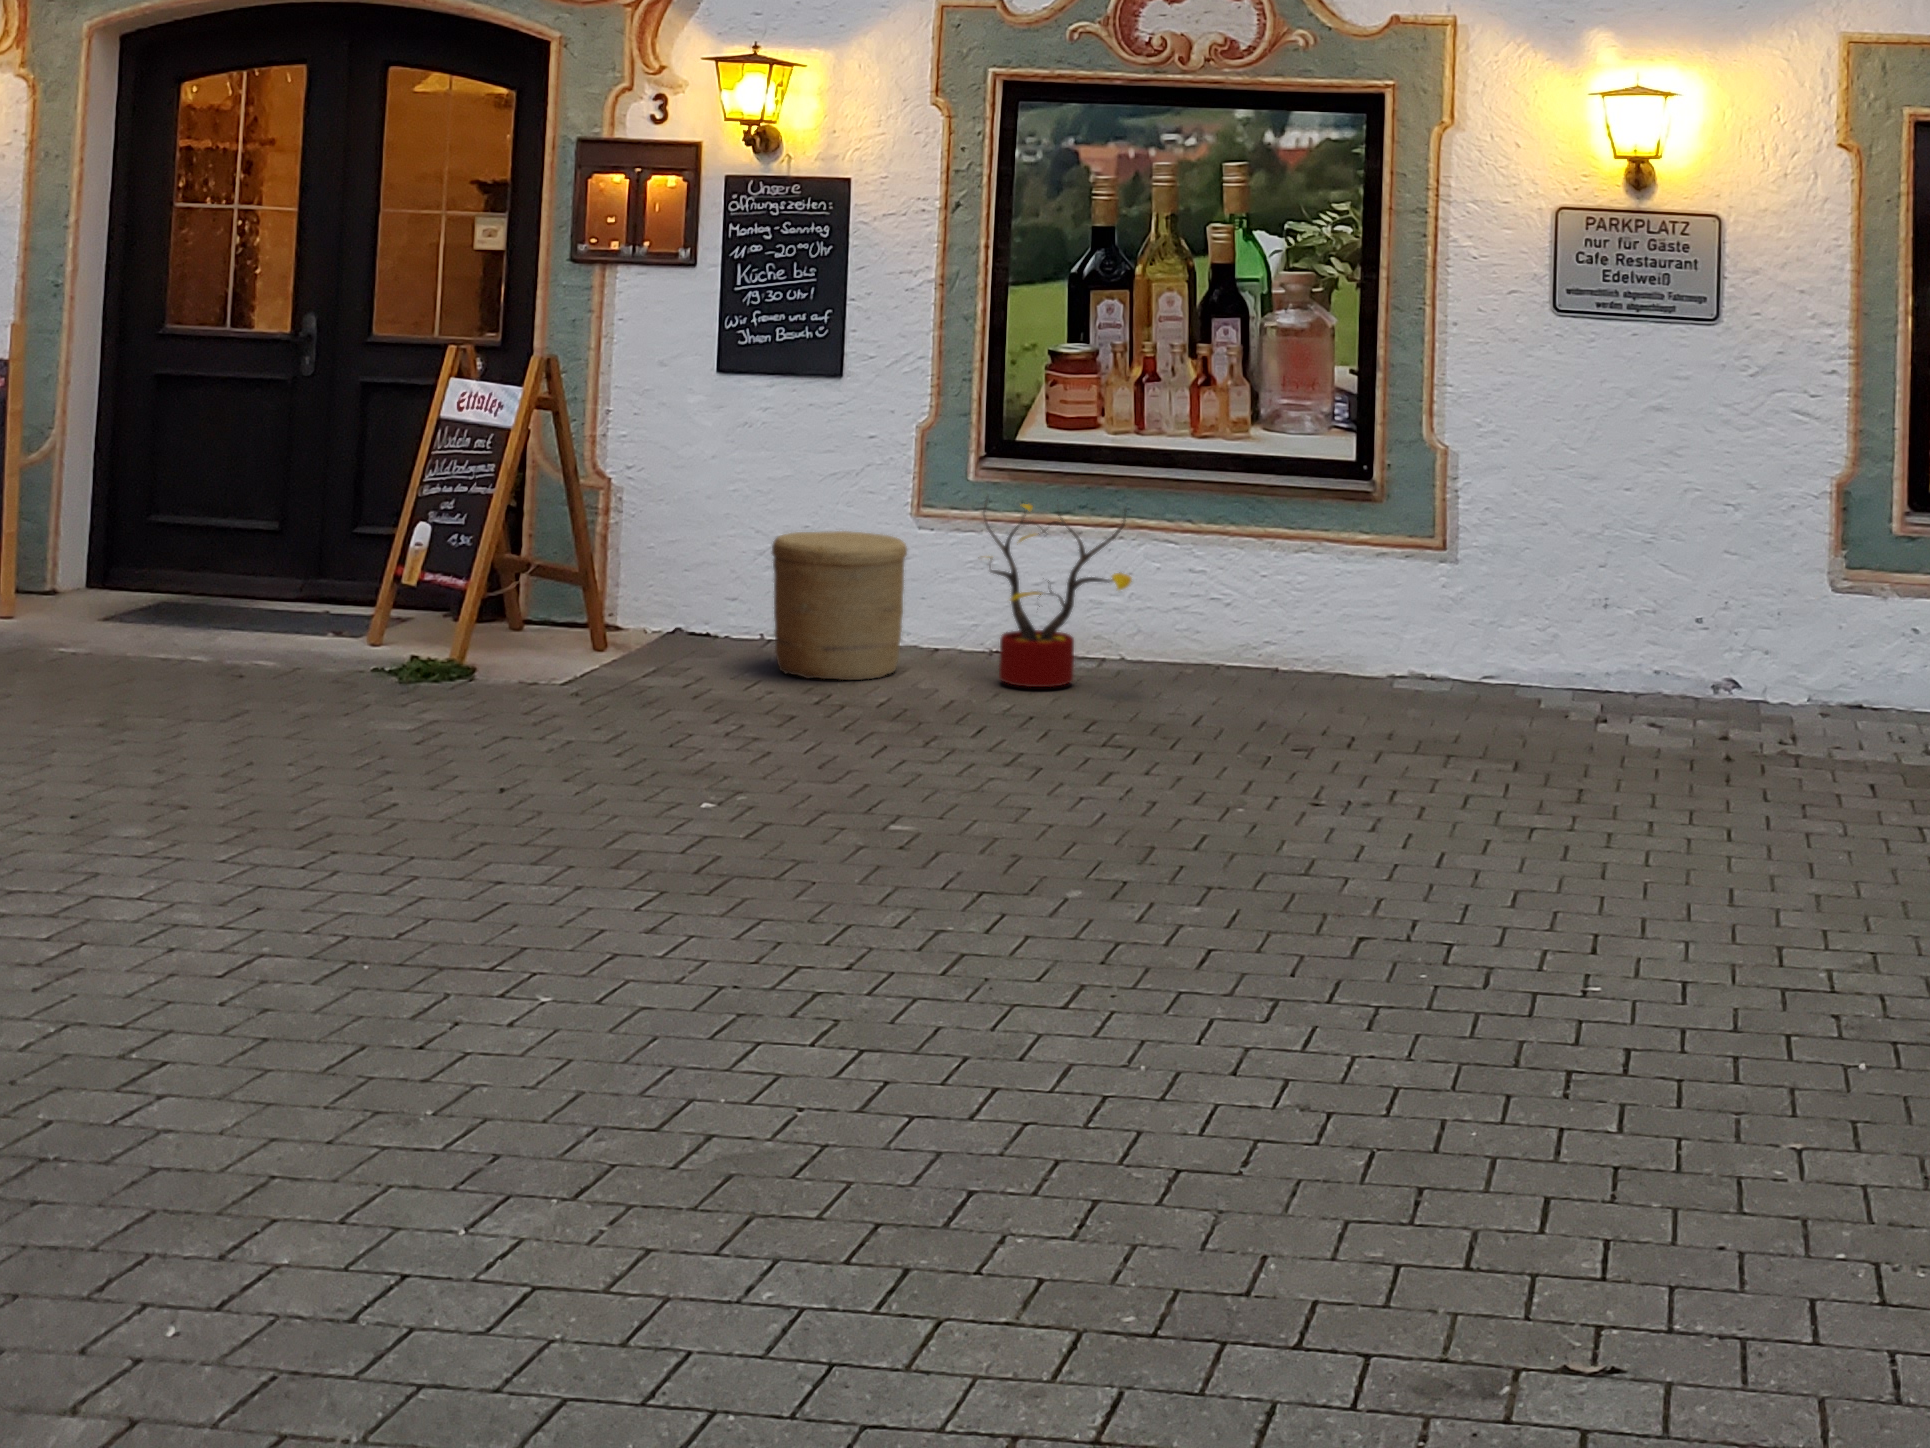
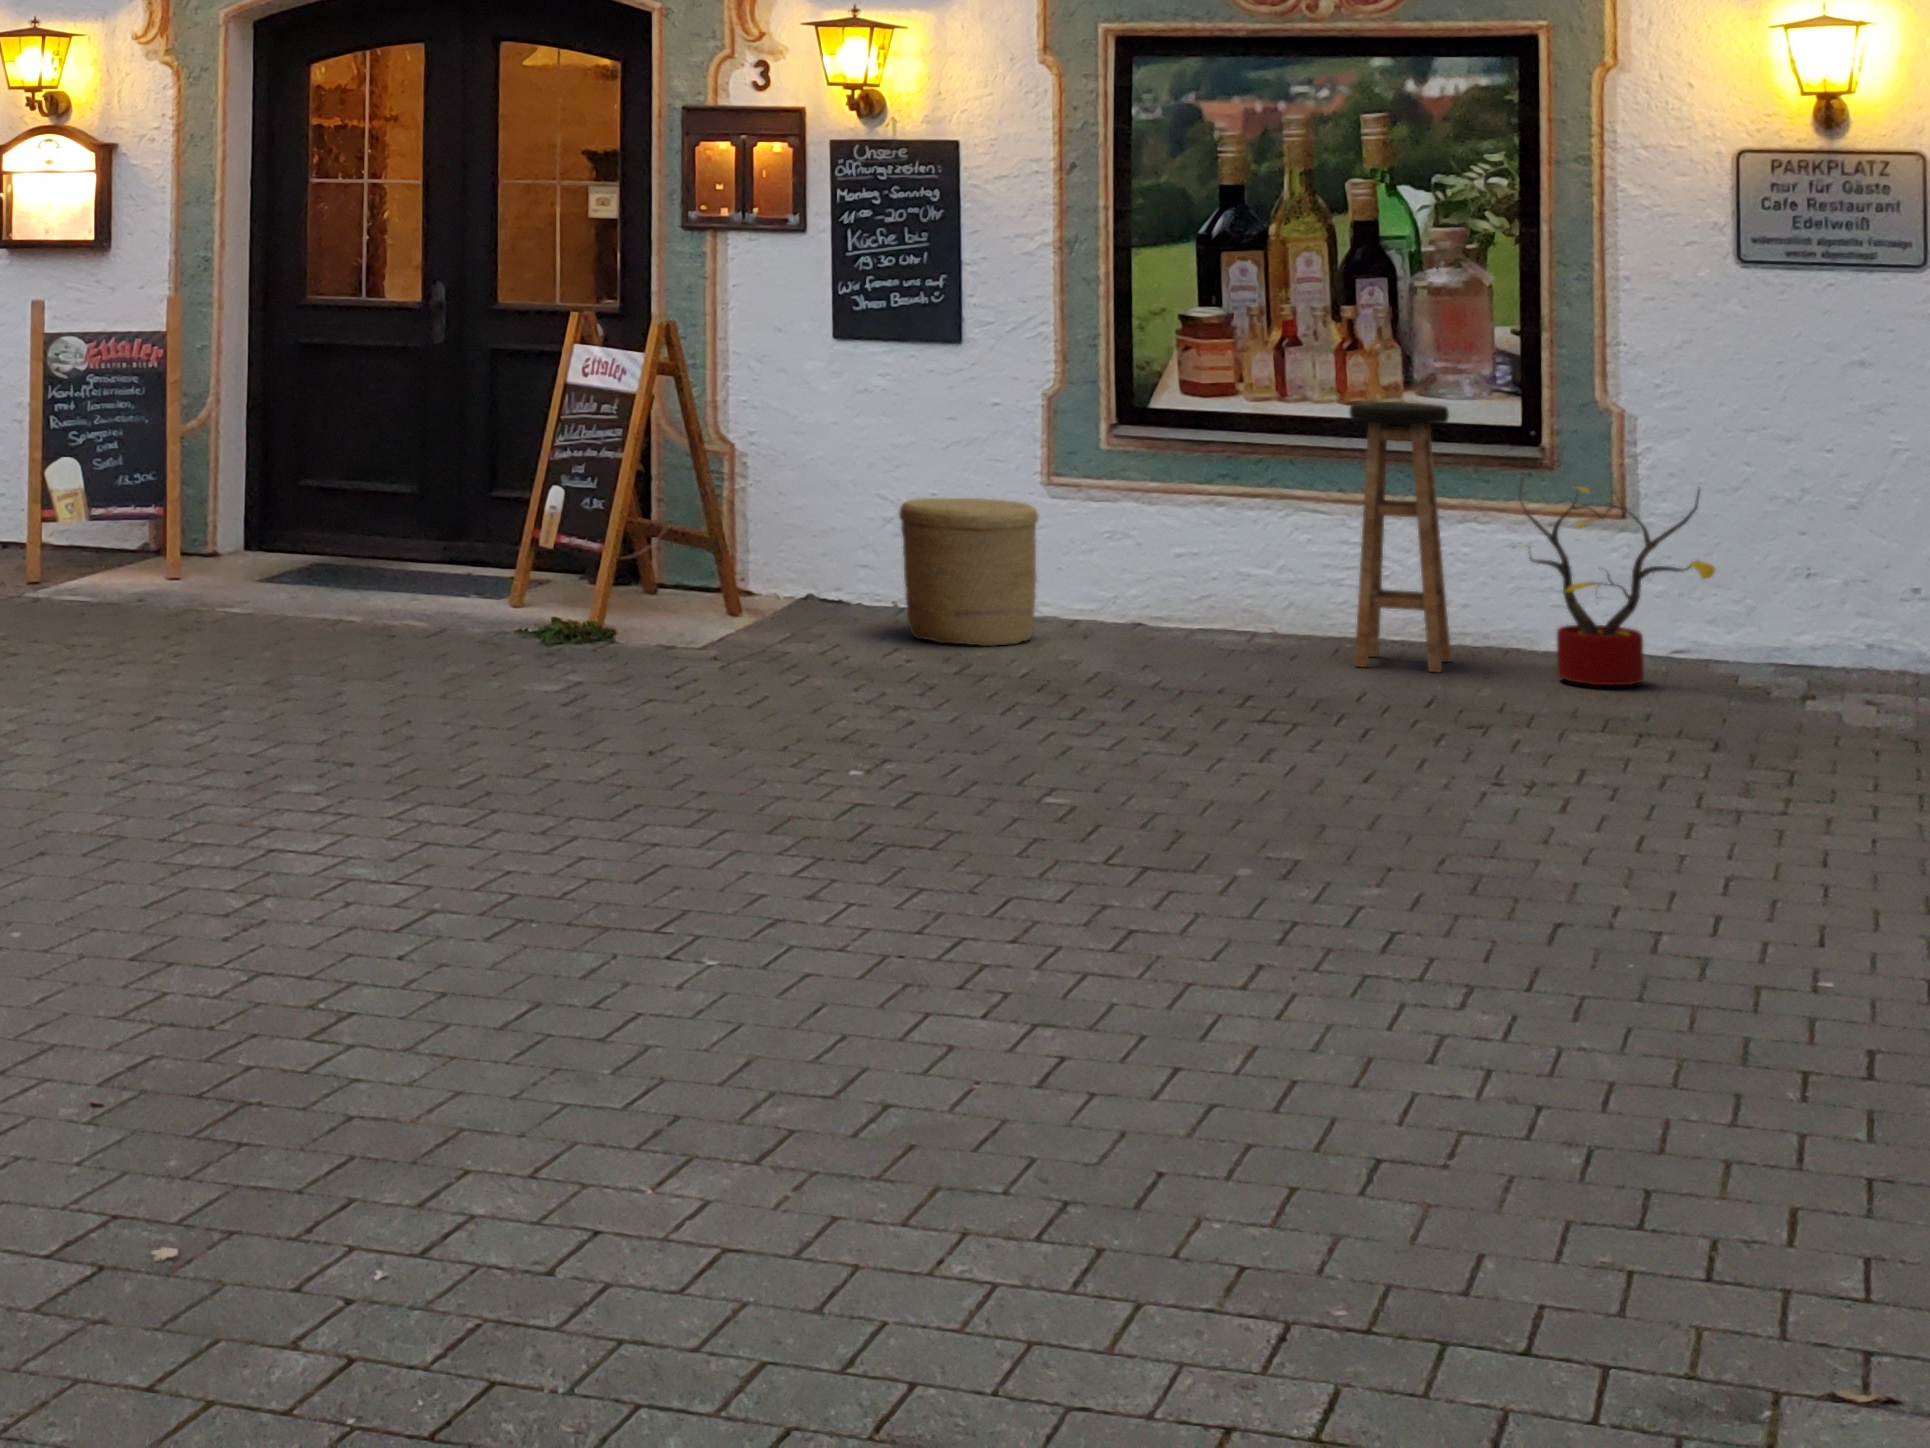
bar stool: none [1201,441,1296,701] -> present [1349,402,1451,672]
decorative plant: present [983,504,1132,687] -> present [1518,486,1715,685]

